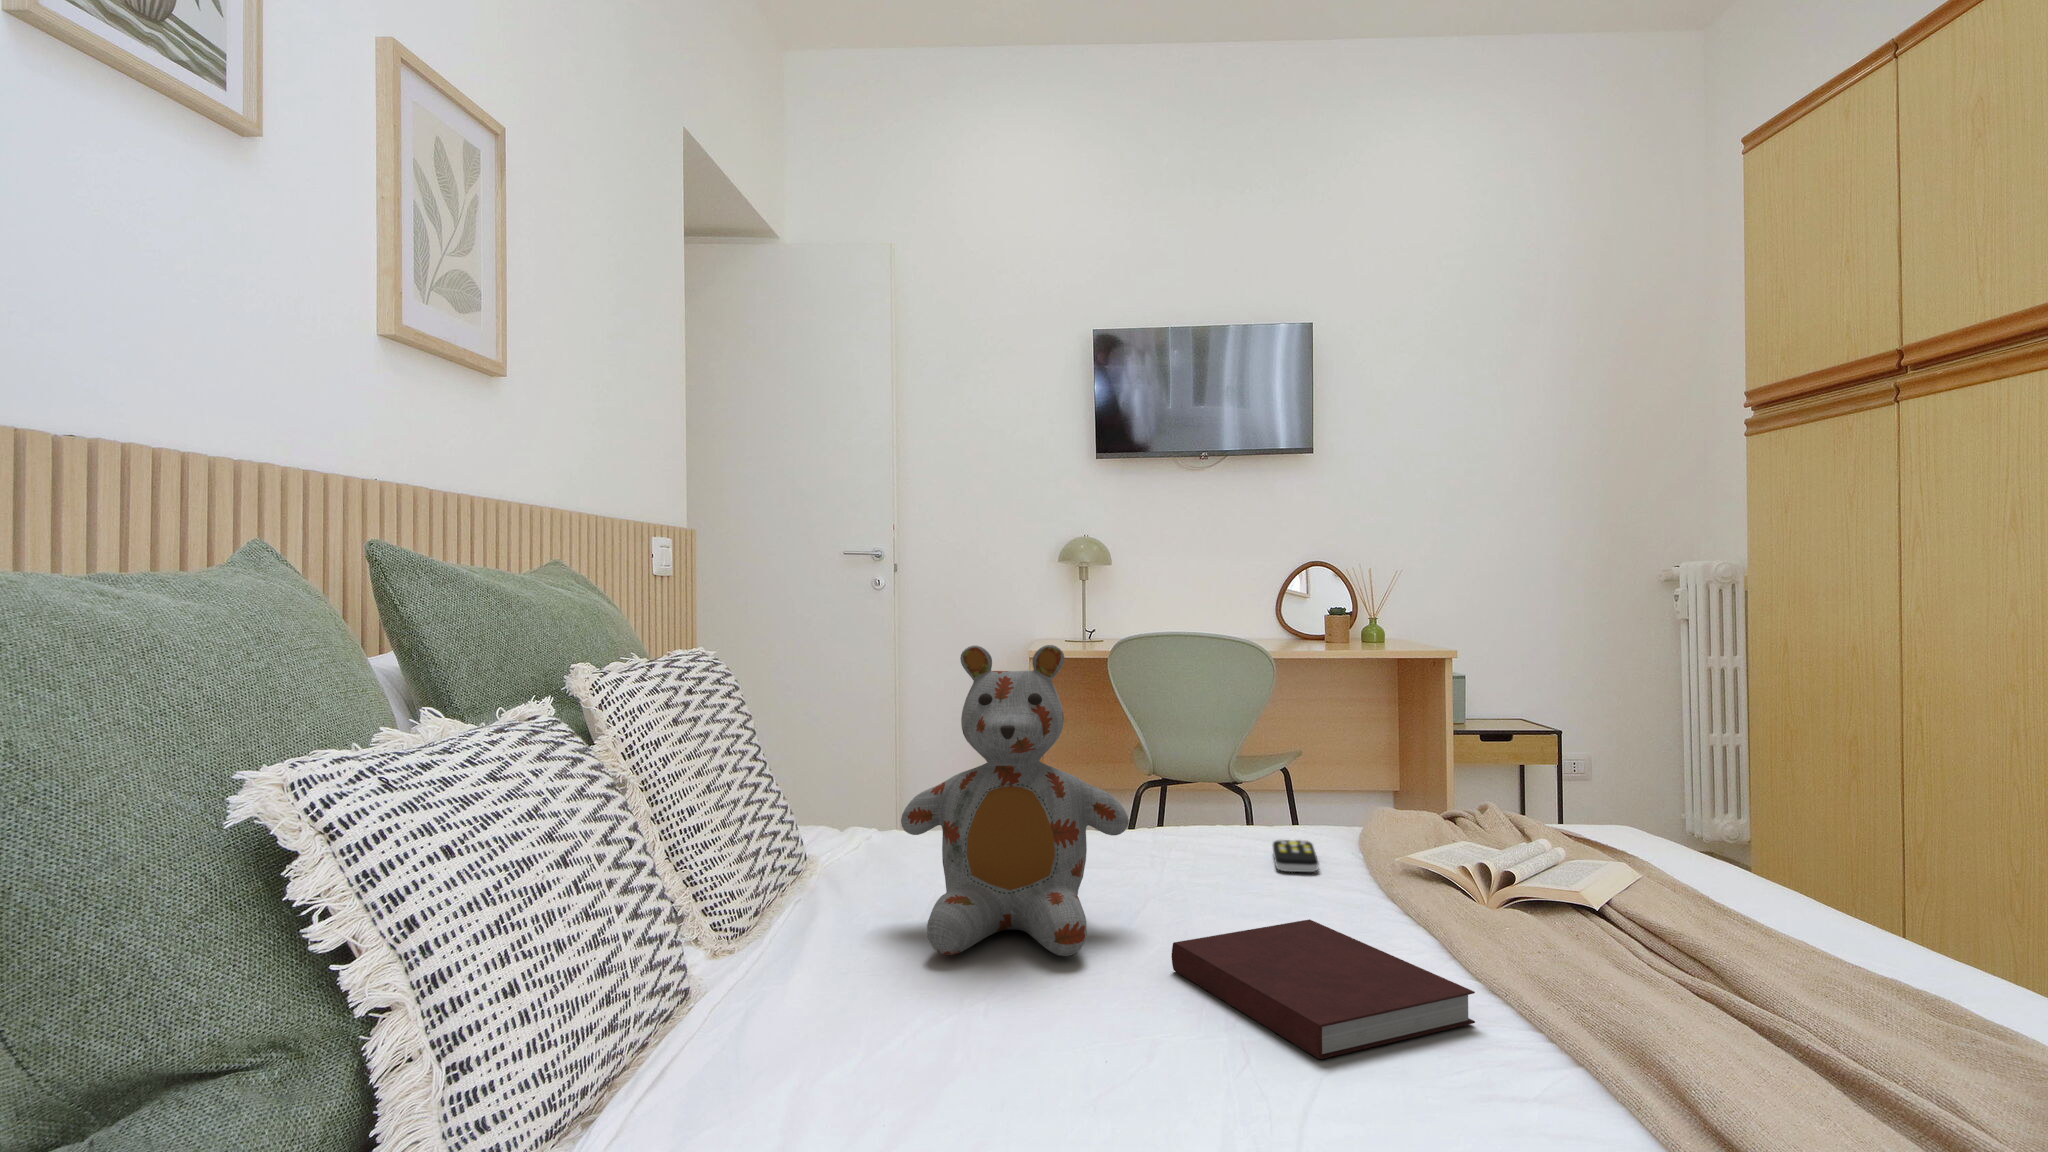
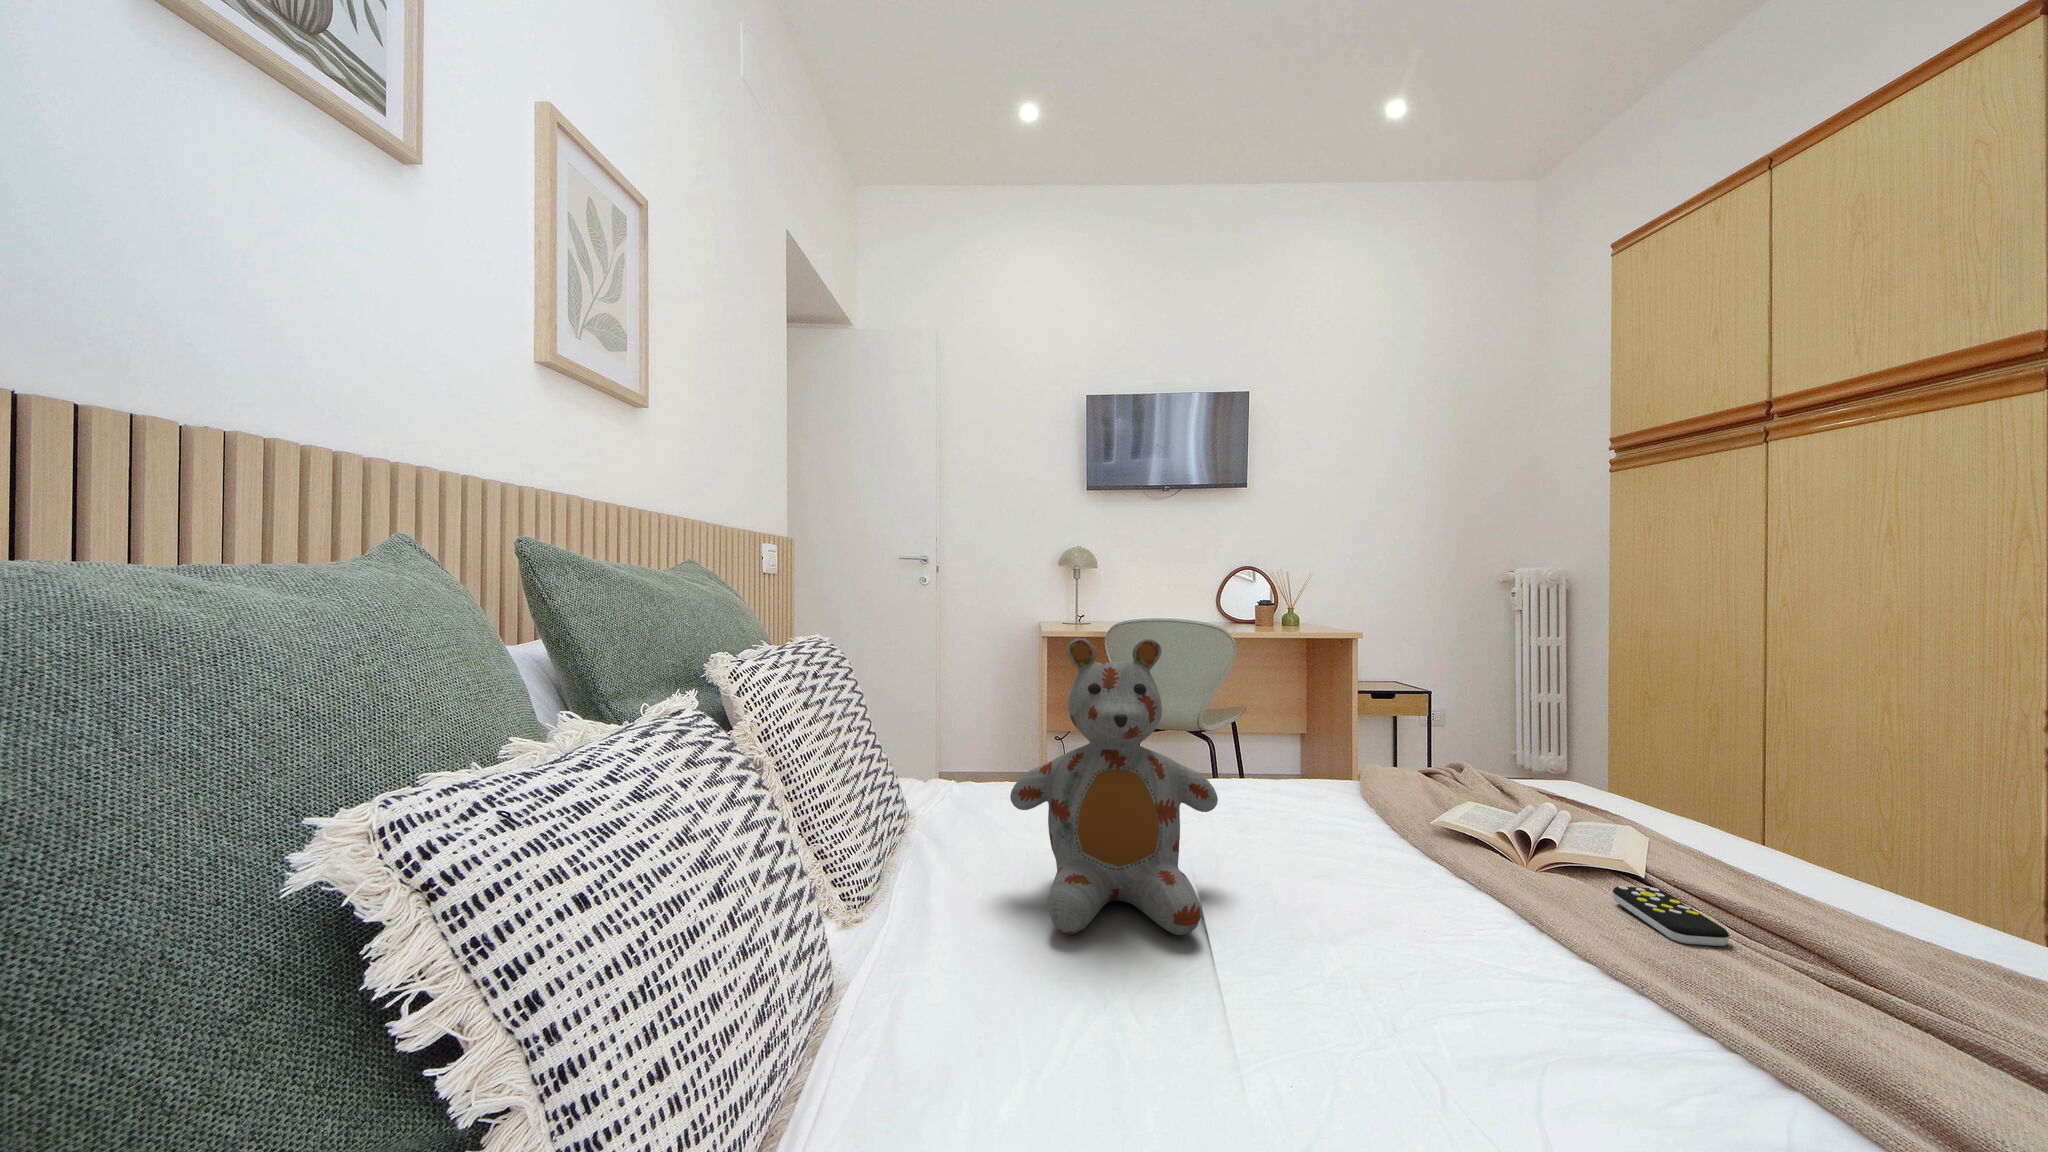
remote control: present [1273,839,1319,872] -> present [1613,886,1729,946]
notebook: present [1172,919,1475,1059] -> none [1286,896,1622,1082]

